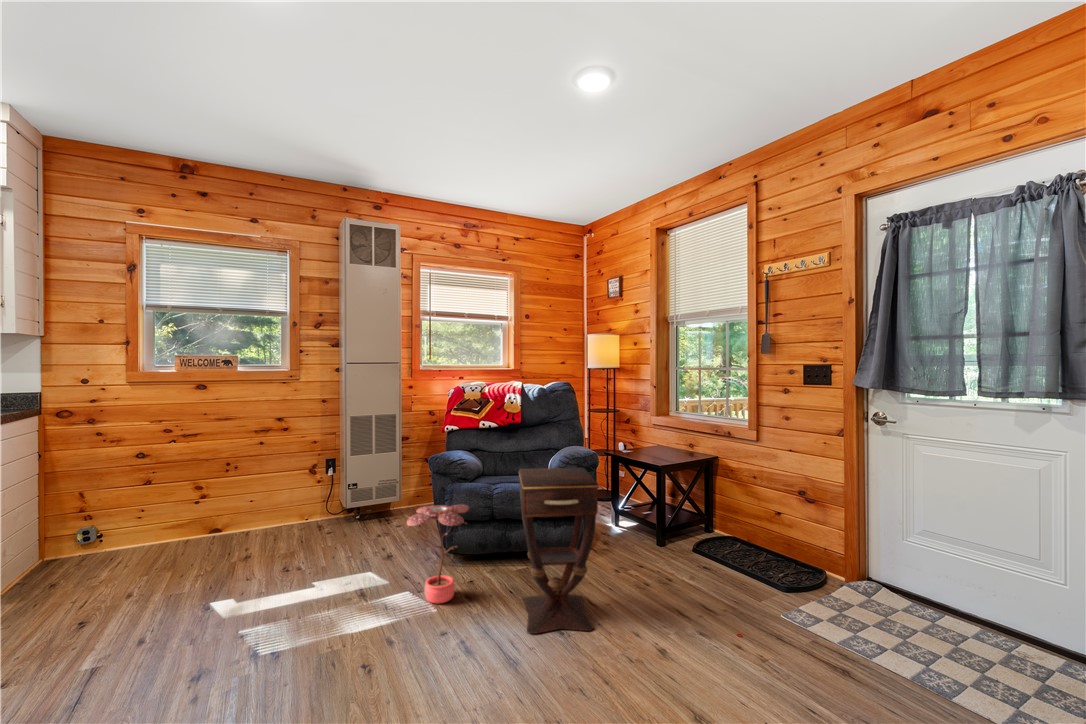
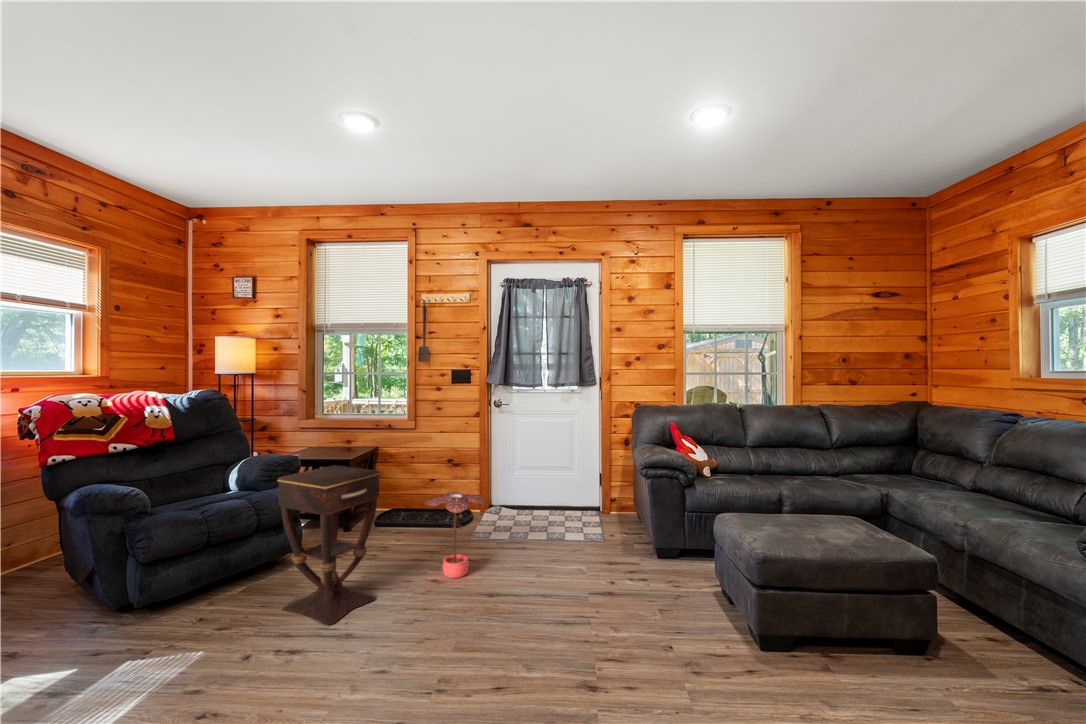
potted plant: present [407,504,469,603] -> present [424,491,486,578]

